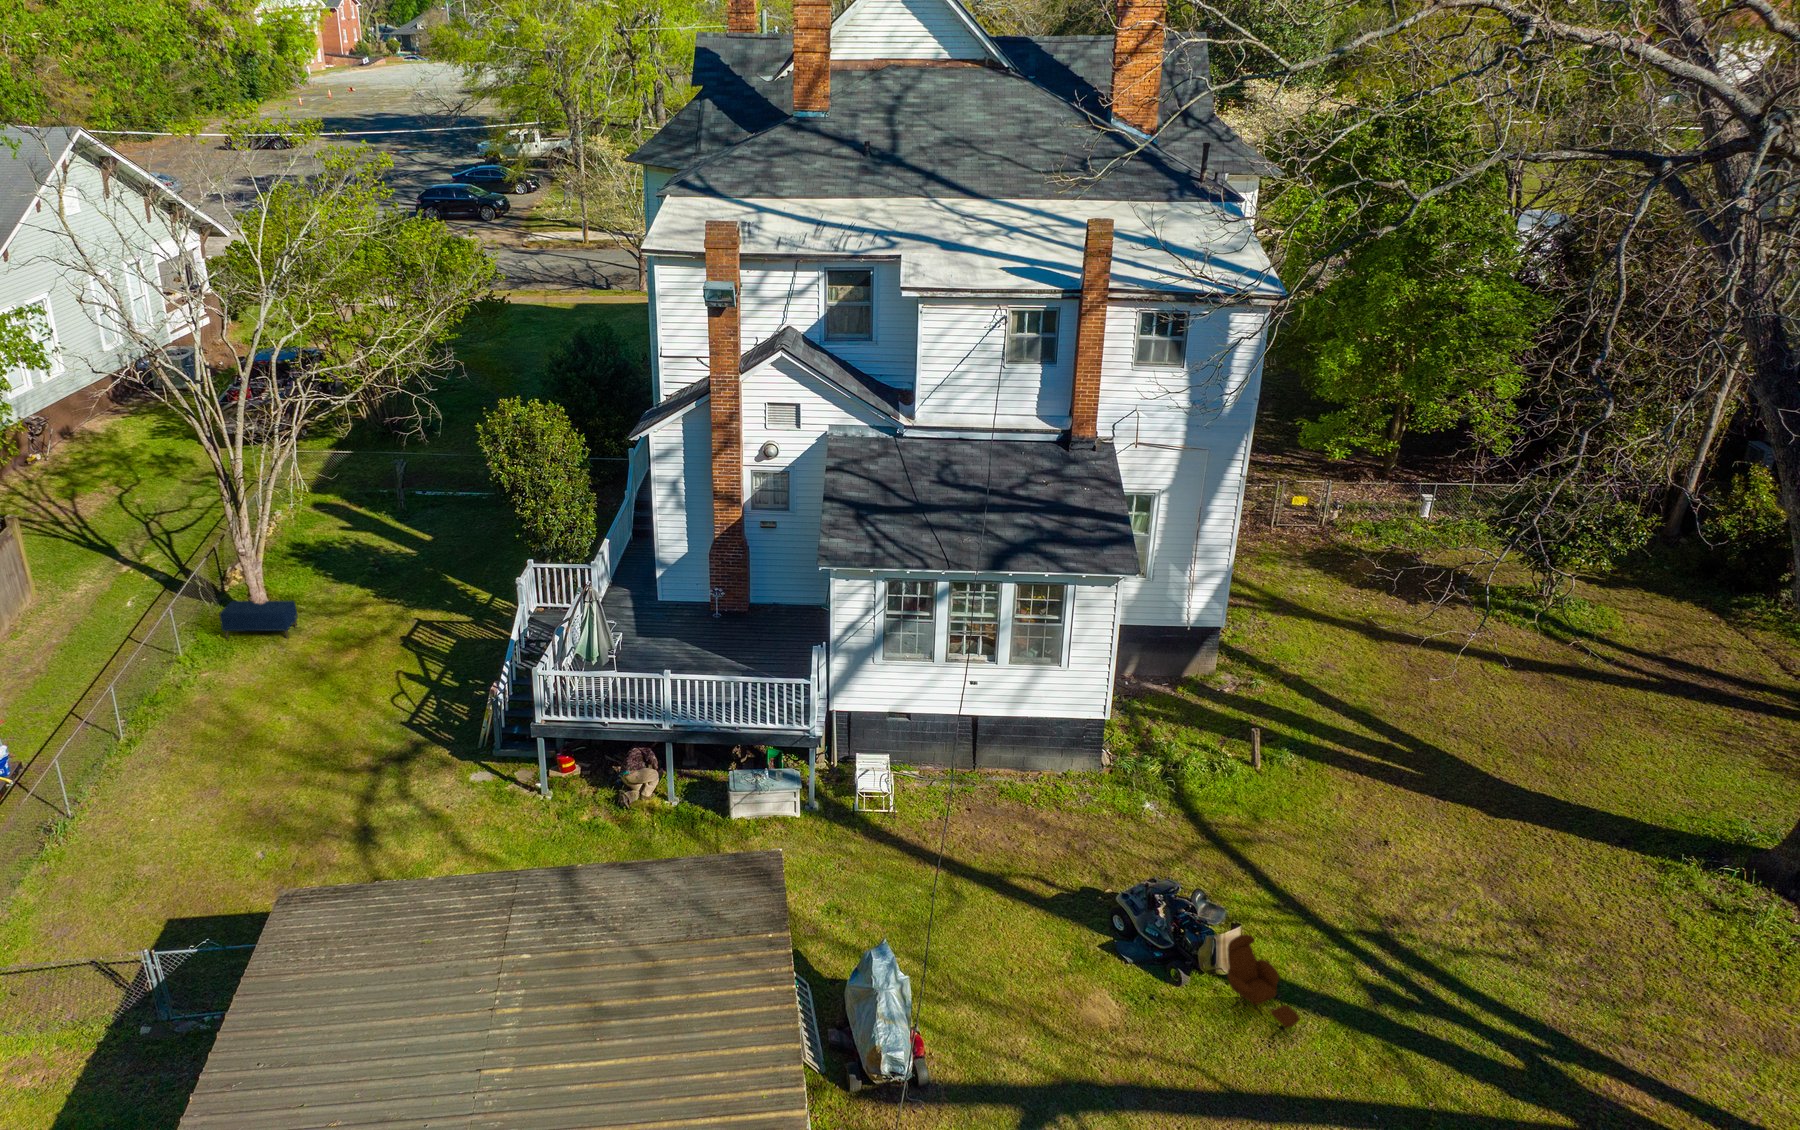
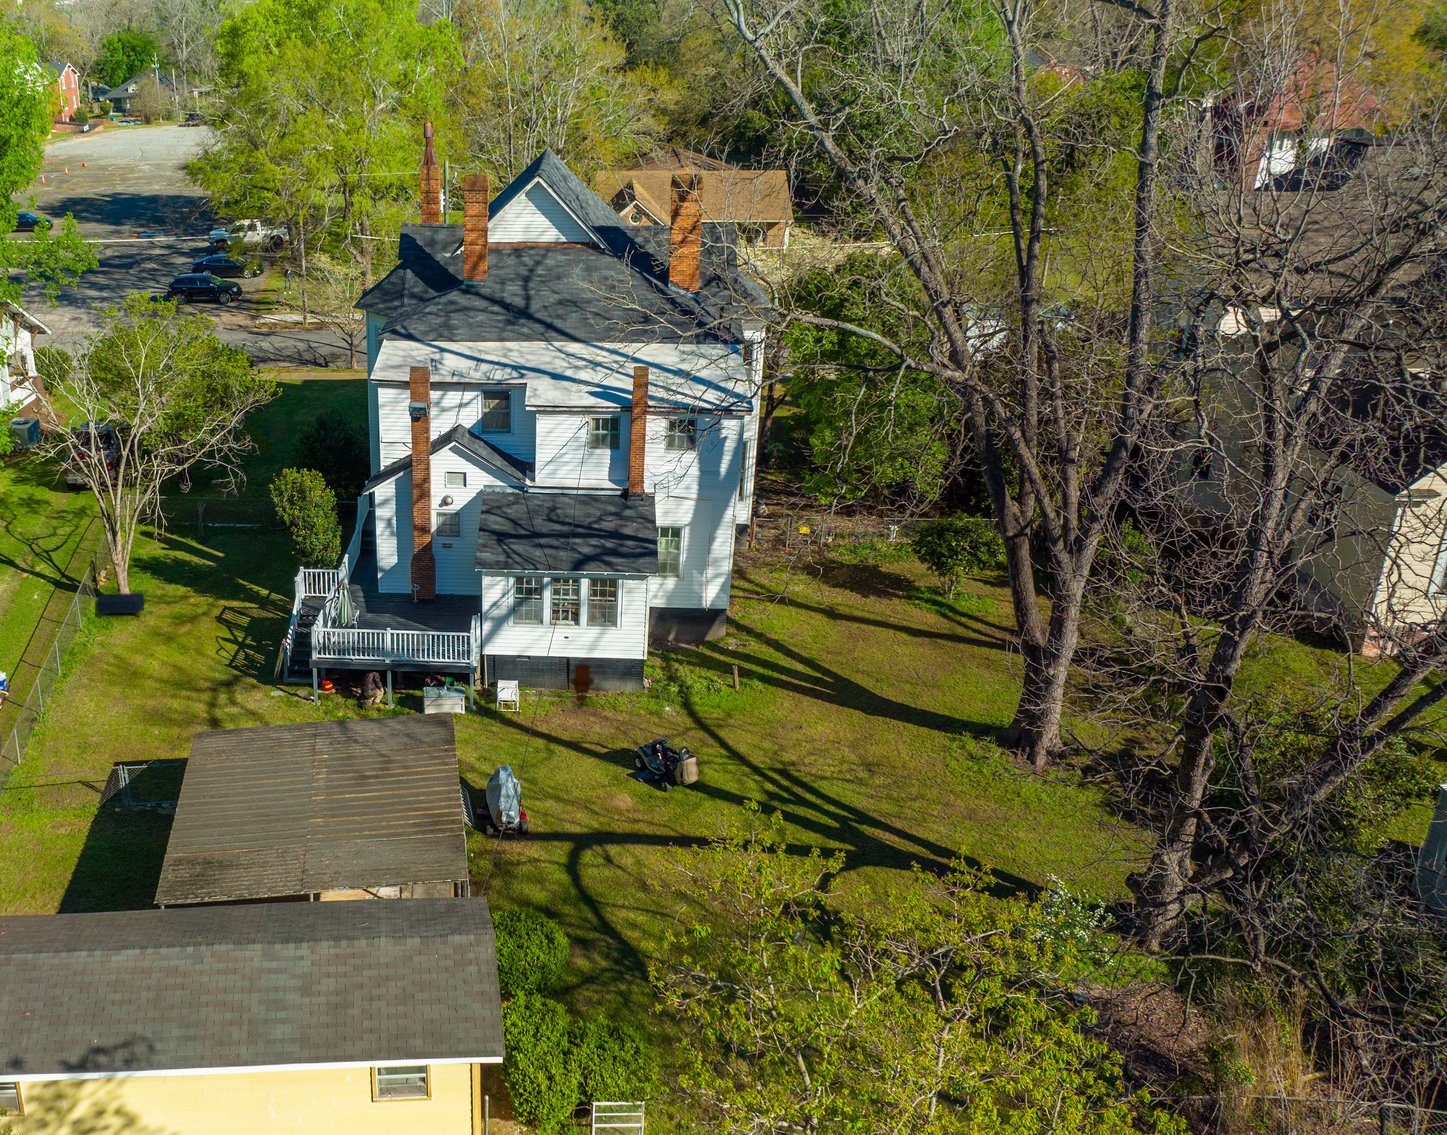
lounge chair: present [1227,934,1300,1038] -> present [570,664,594,705]

